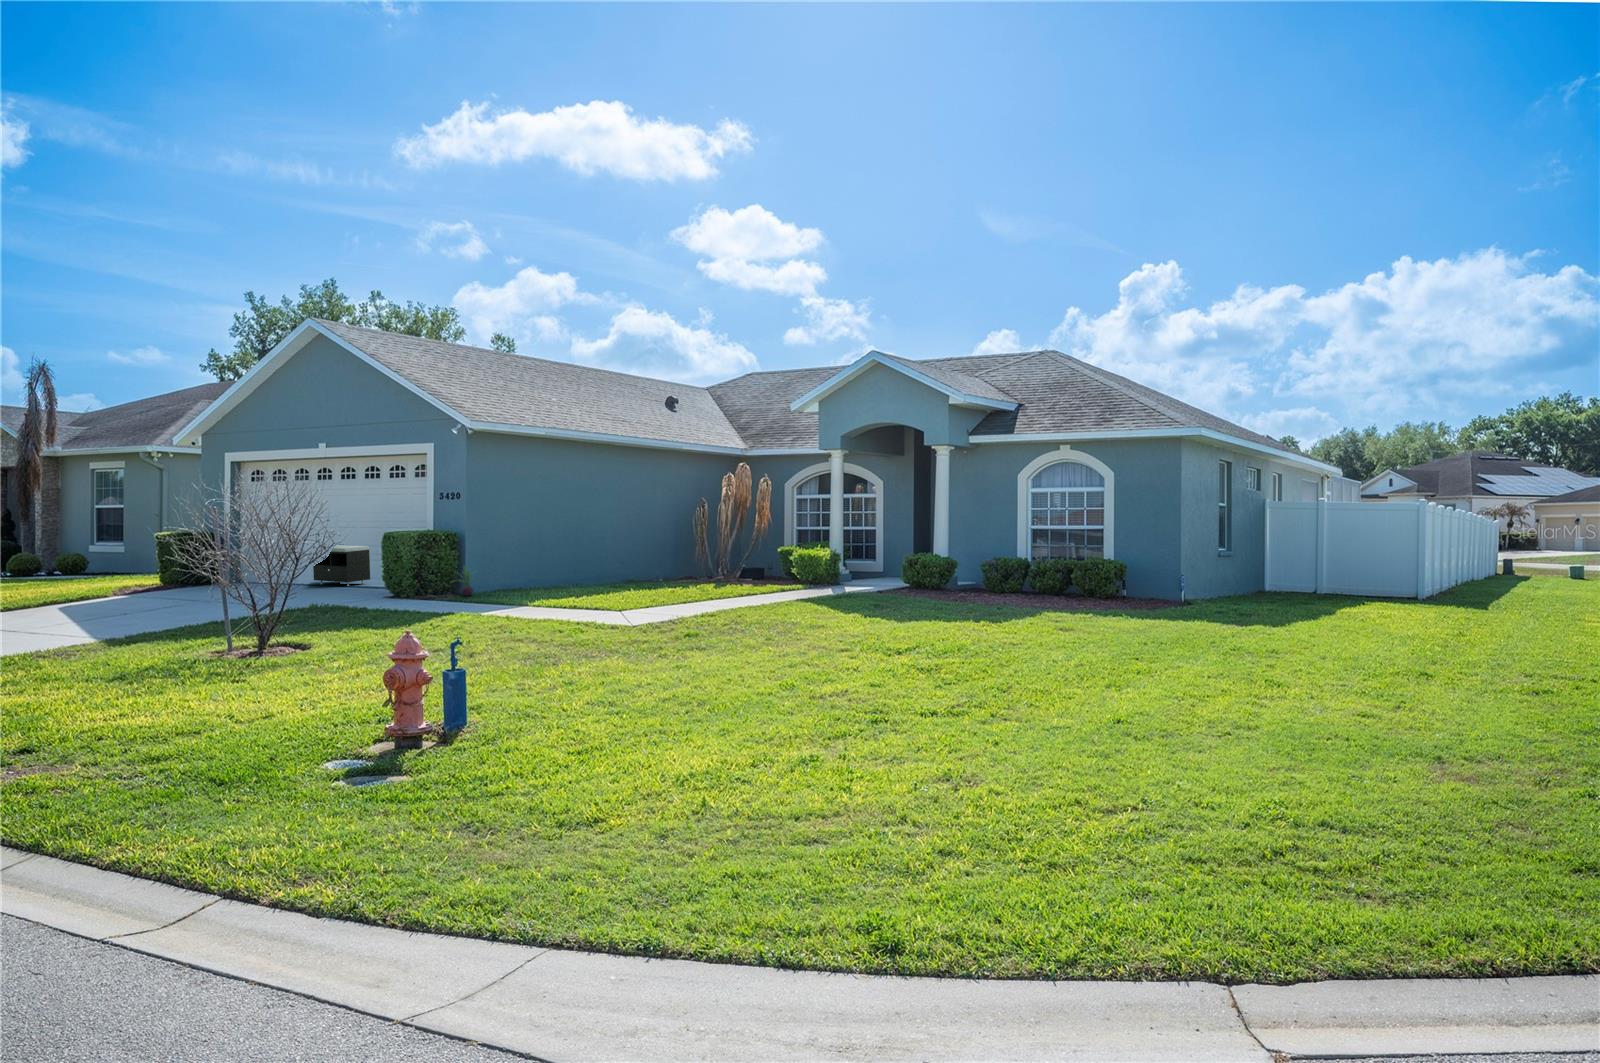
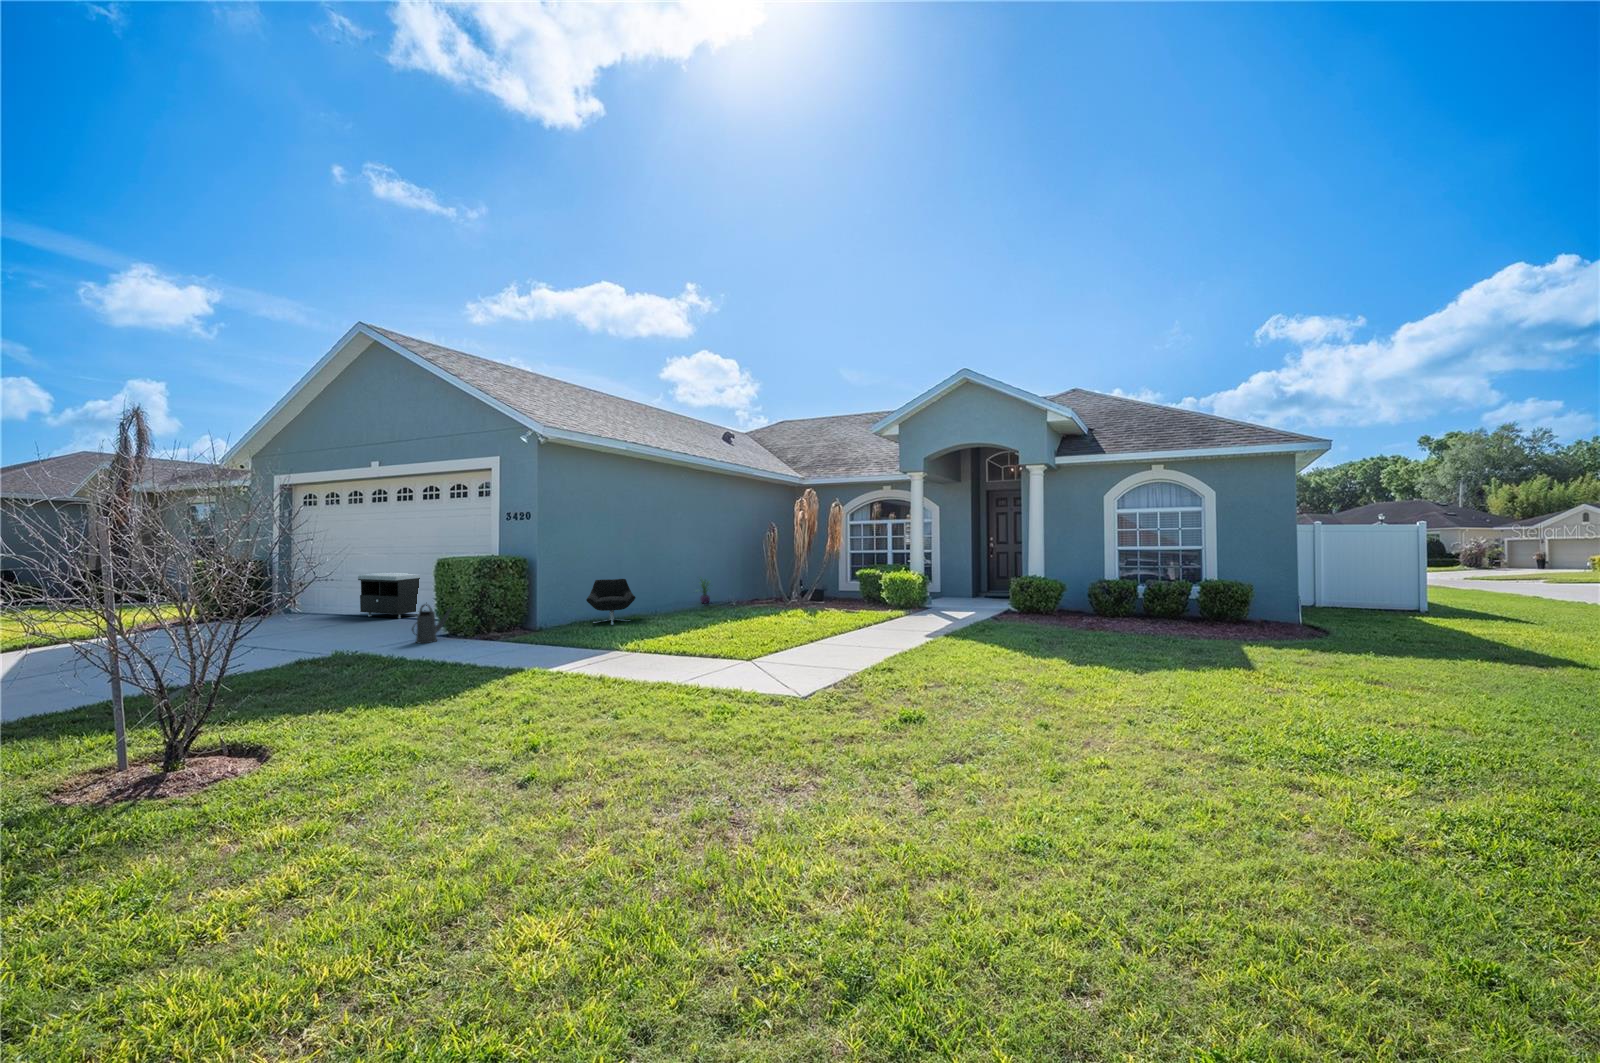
lounge chair: none [508,553,551,592] -> present [586,579,636,625]
decorative plant: present [462,566,473,596] -> present [700,579,710,603]
watering can: none [367,570,397,601] -> present [412,605,452,643]

